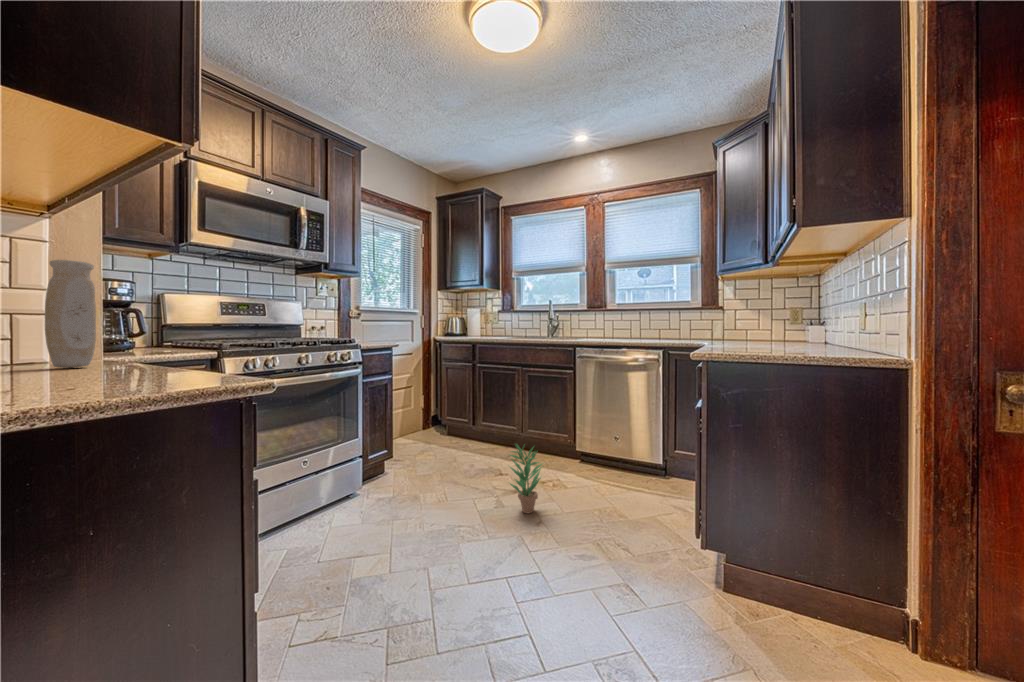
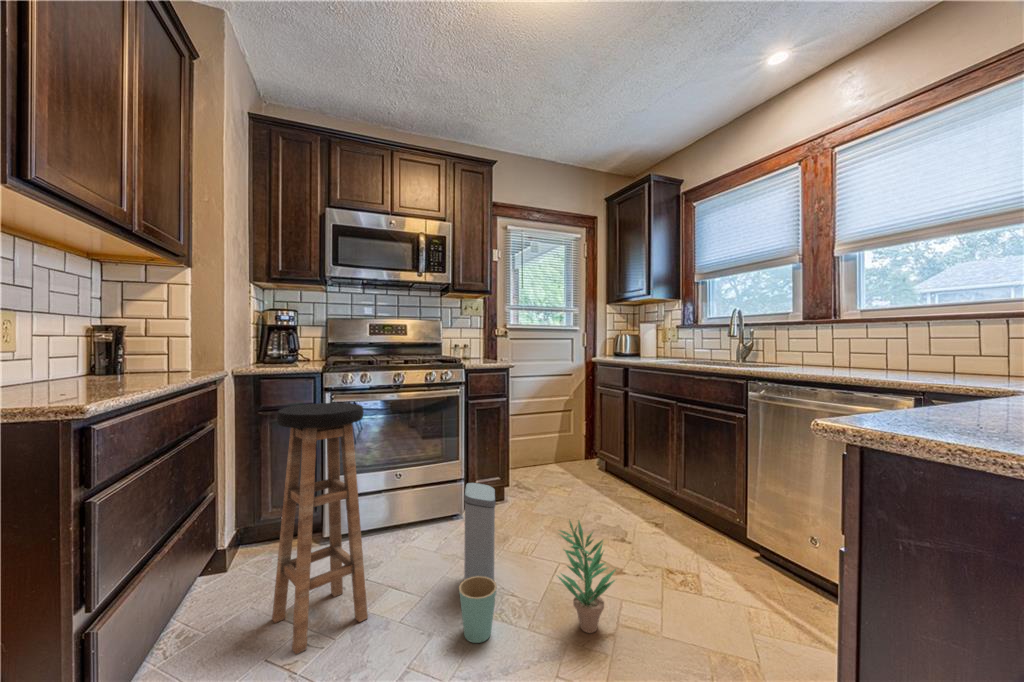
vase: present [45,260,96,368] -> none [47,292,92,382]
bar stool: none [291,378,379,587] -> present [272,403,368,654]
trash can: none [421,437,482,539] -> present [459,483,497,643]

